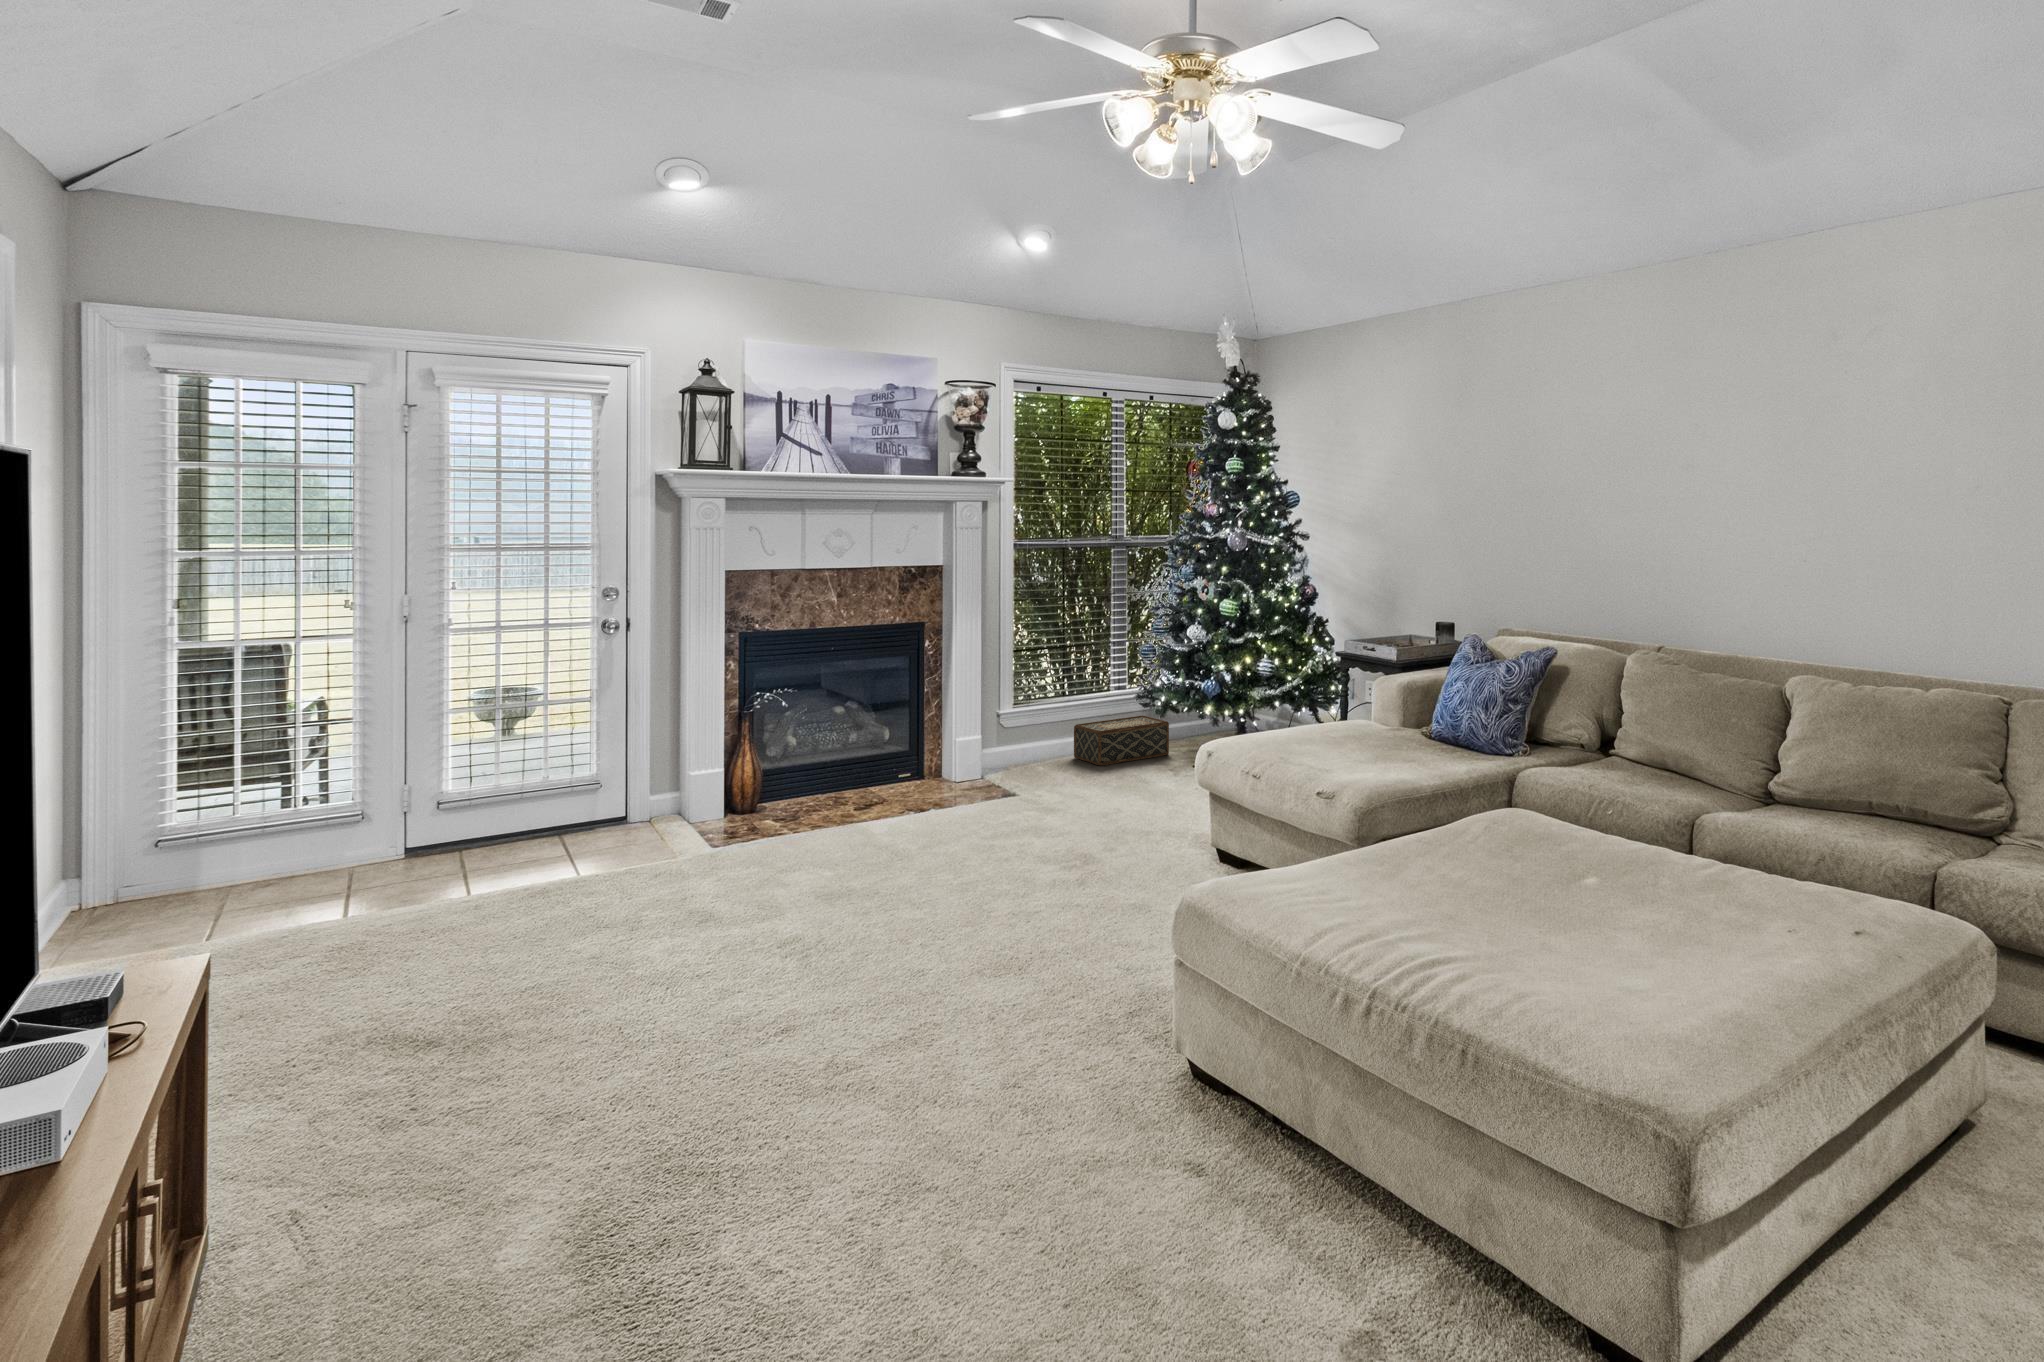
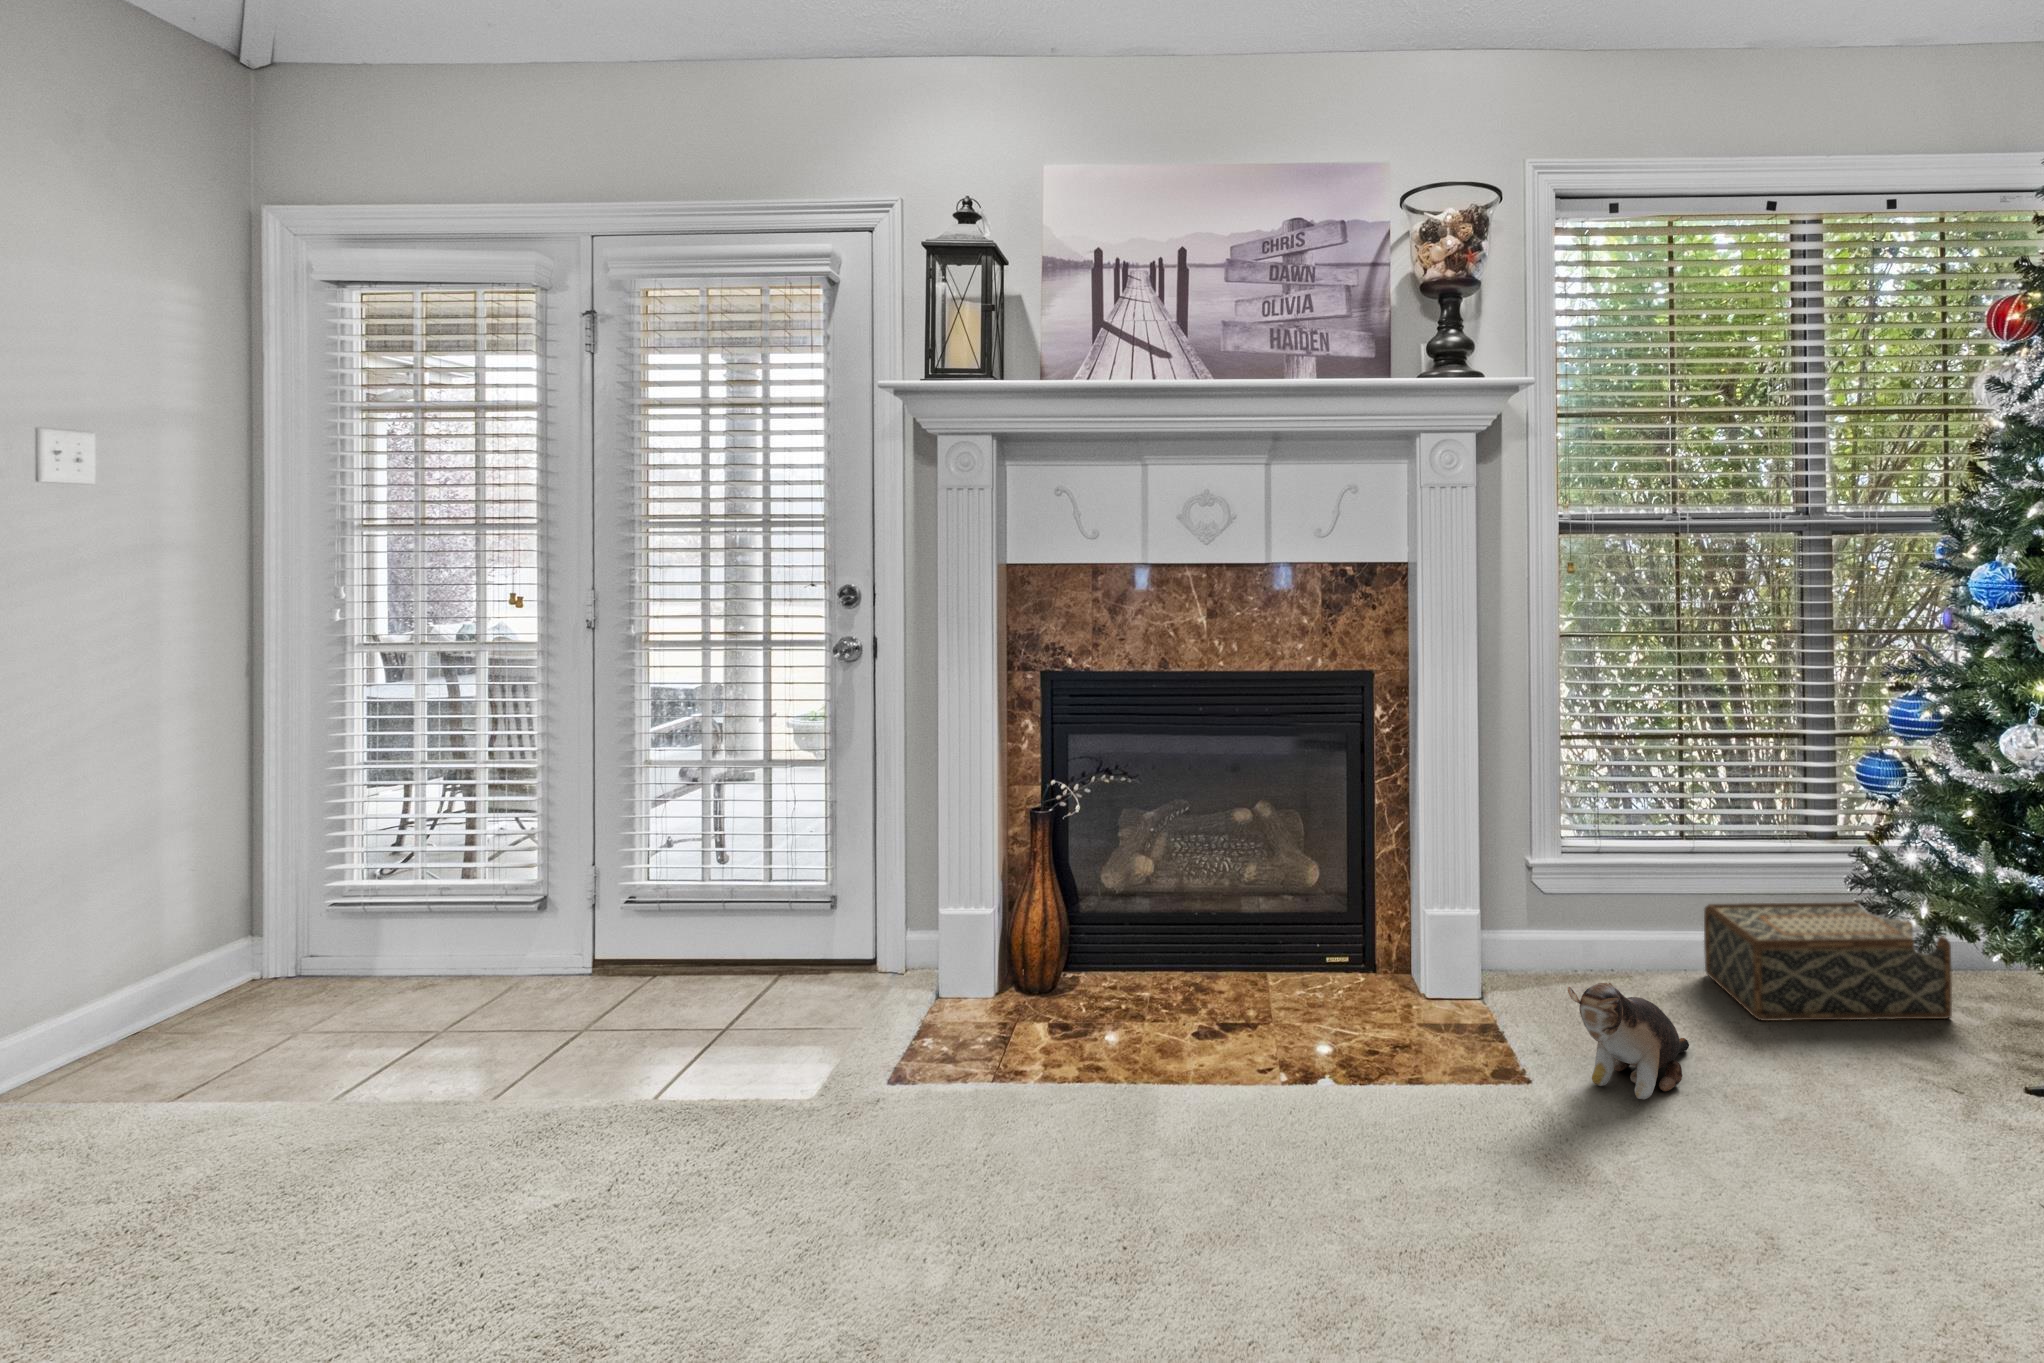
plush toy: none [1039,744,1079,789] -> present [1568,983,1689,1099]

